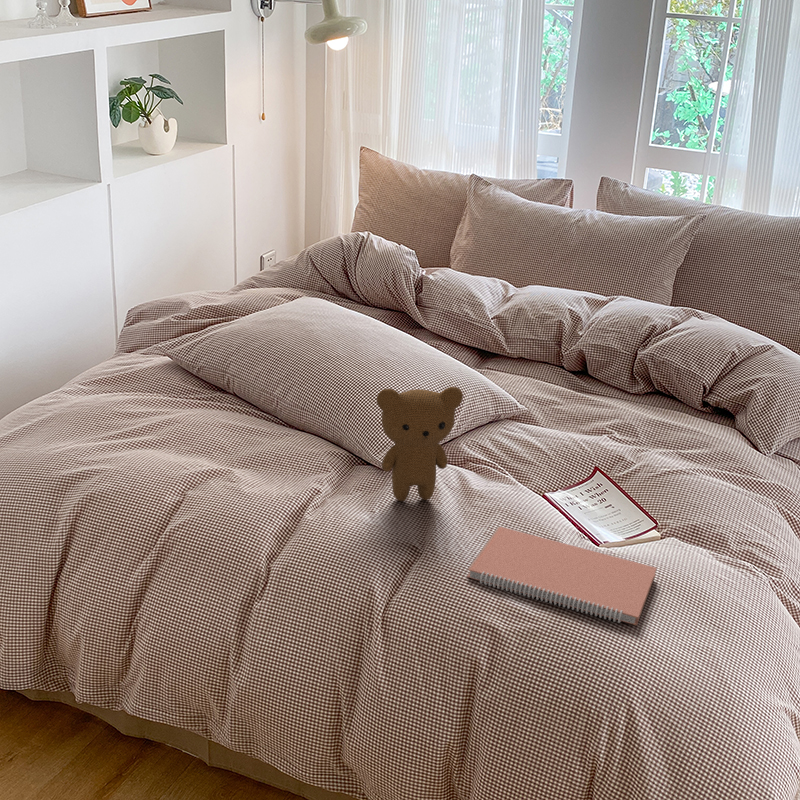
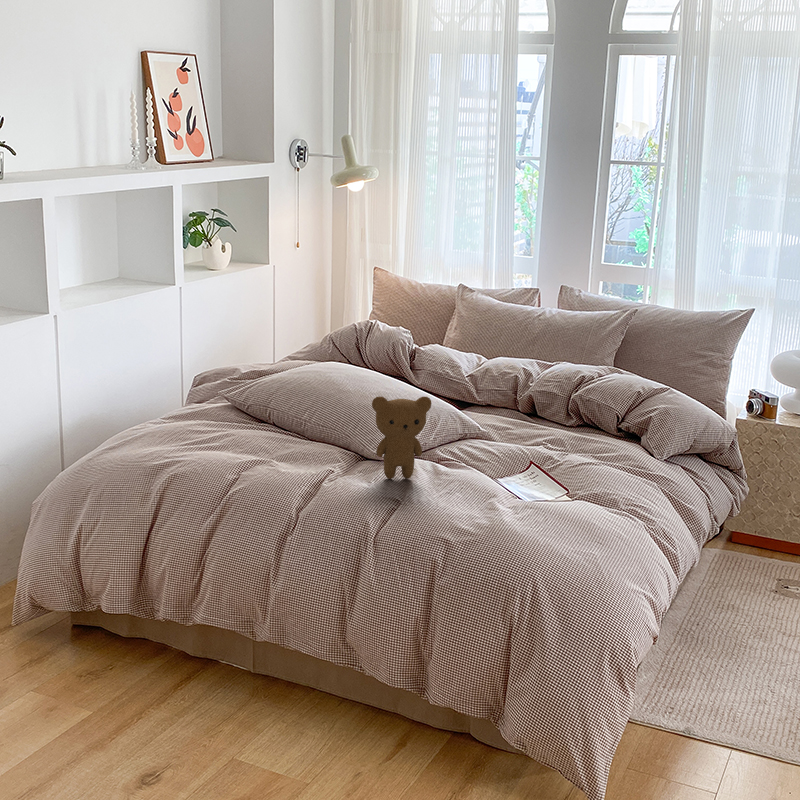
notebook: present [467,526,657,625] -> none [431,490,562,537]

